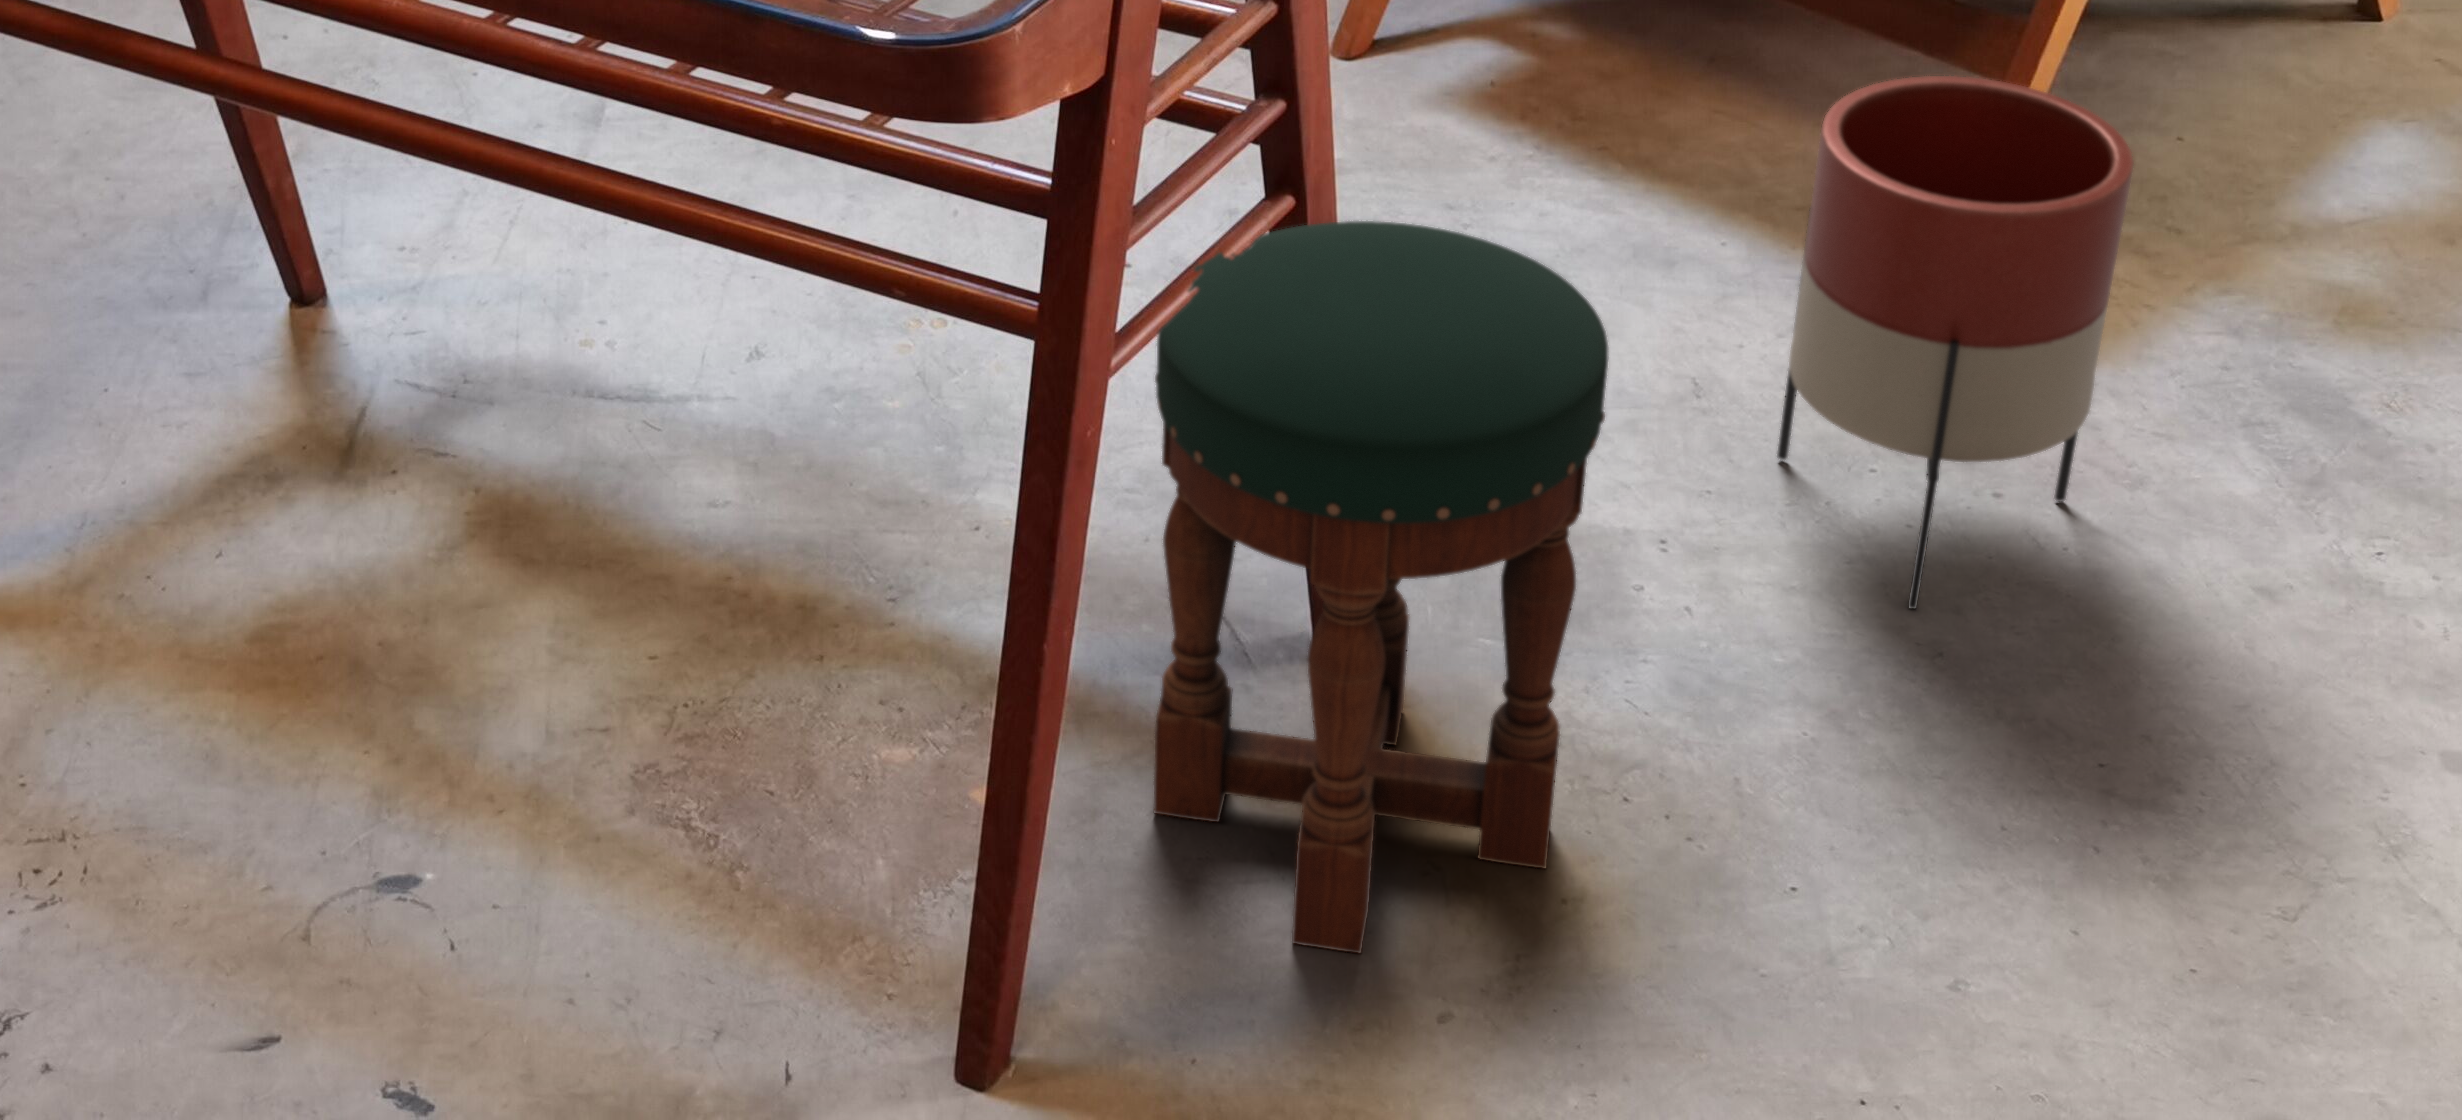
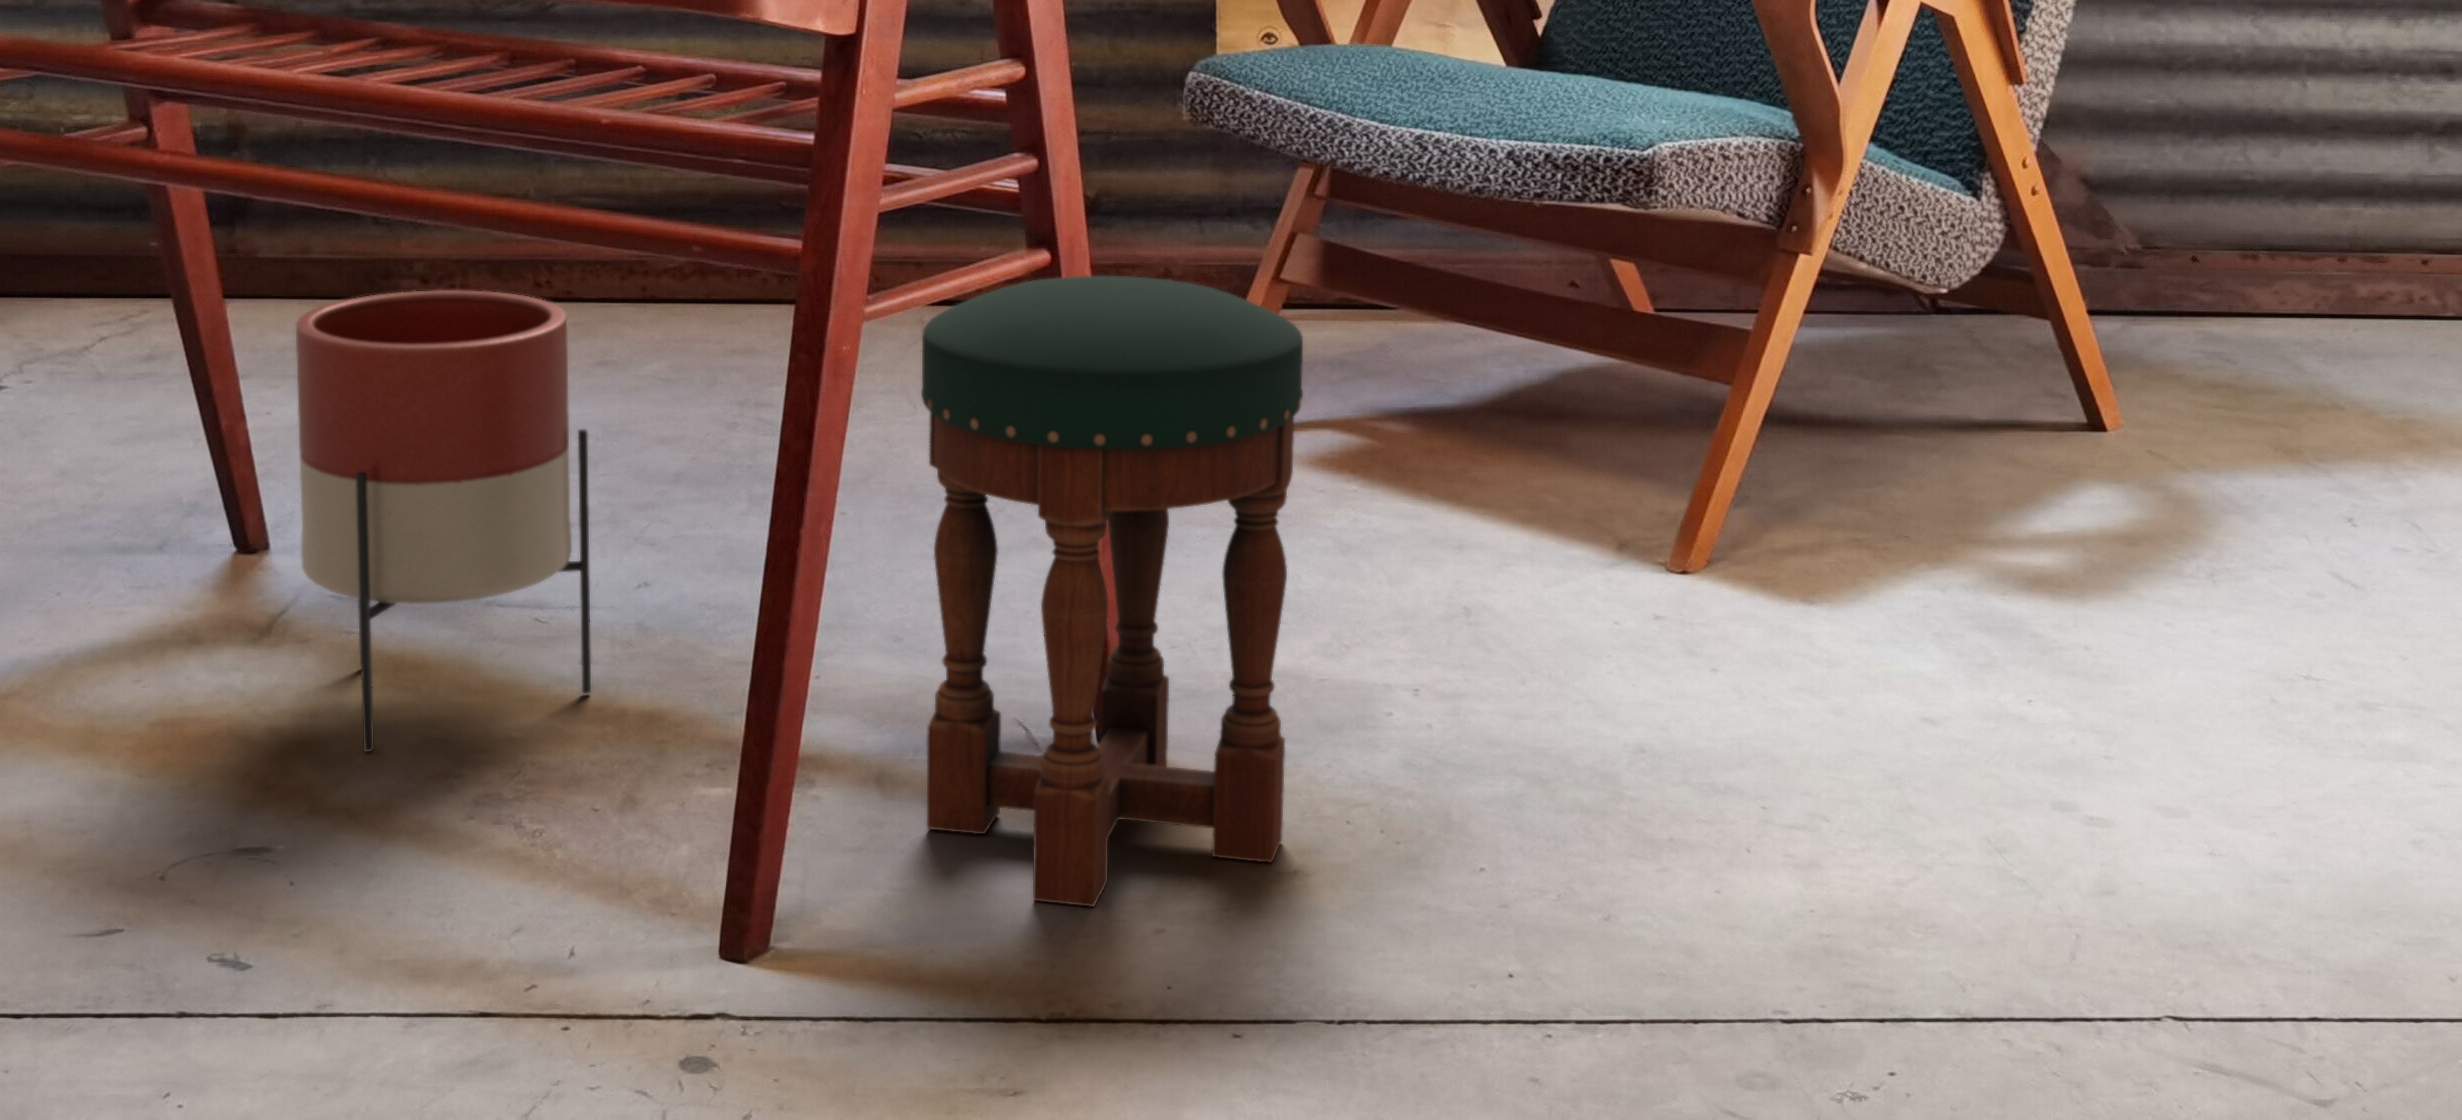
planter: present [1777,76,2134,609] -> present [296,290,591,752]

